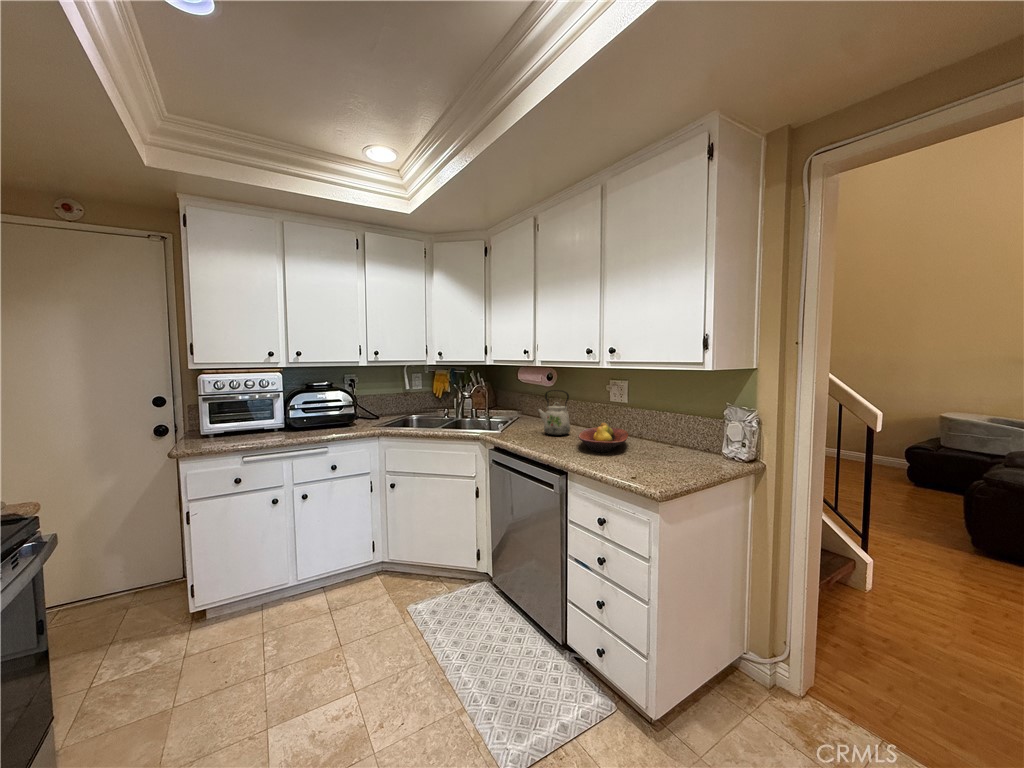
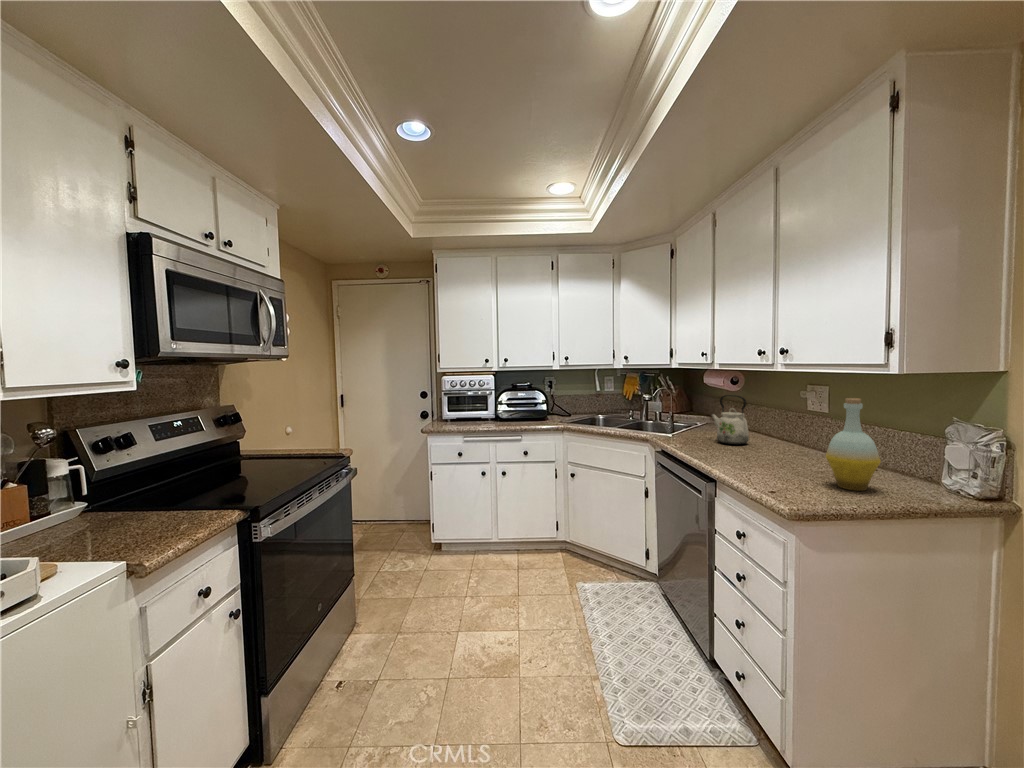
bottle: none [657,390,695,466] -> present [826,398,881,491]
fruit bowl: present [578,423,628,452] -> none [739,433,813,466]

